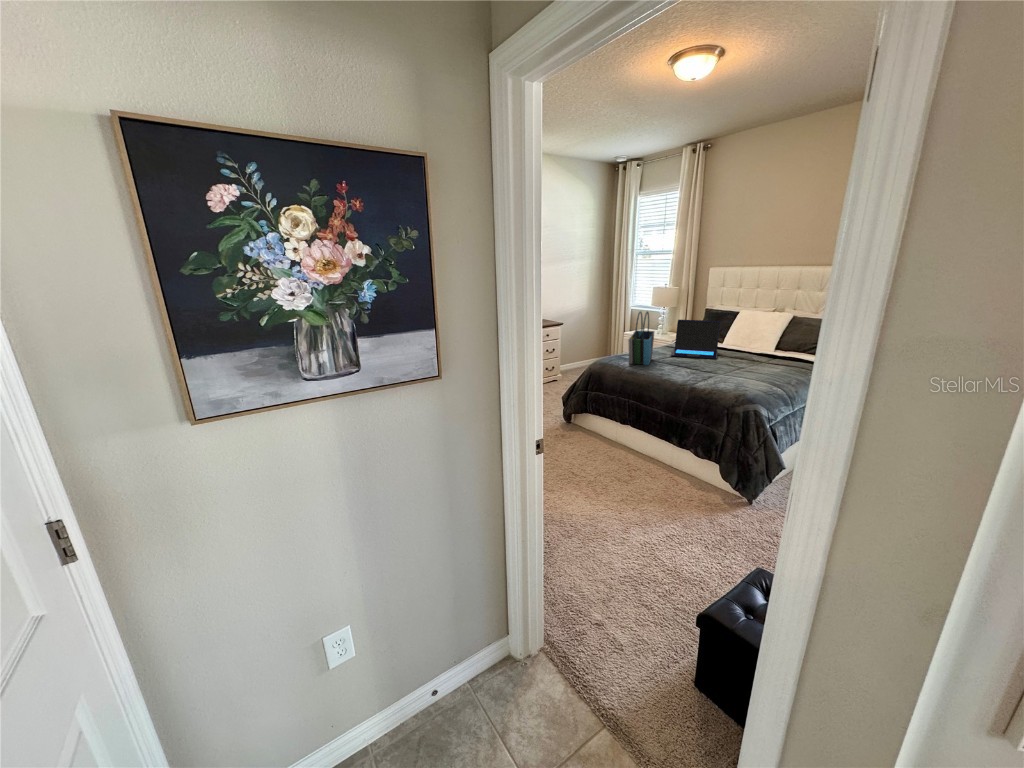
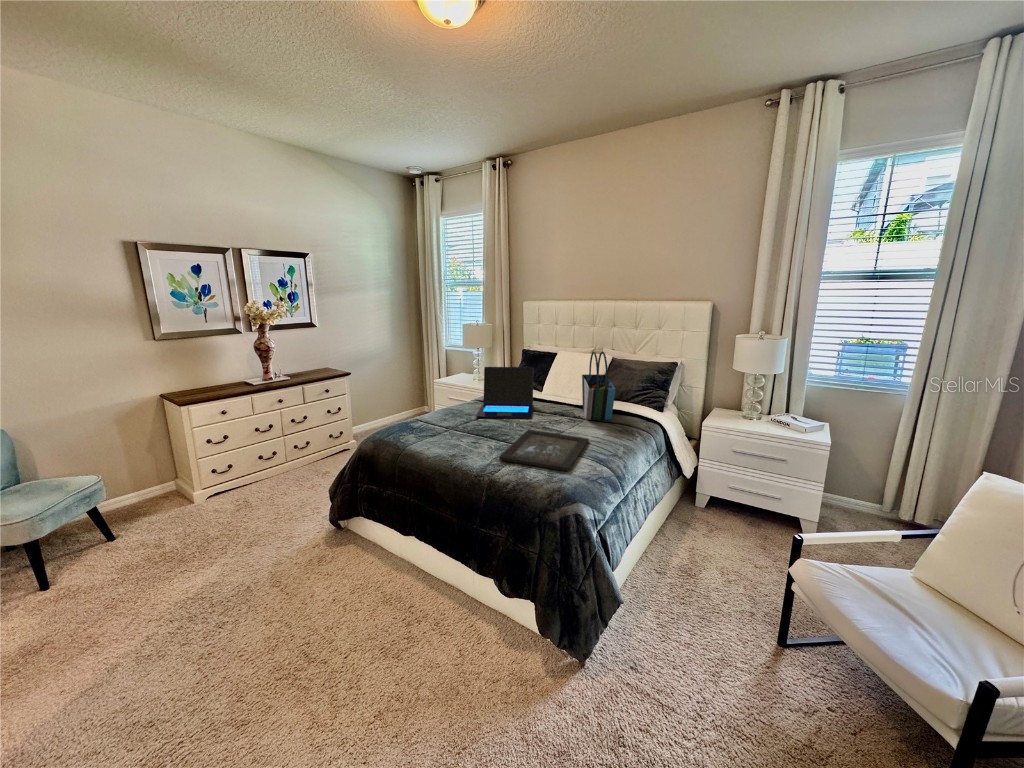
tote bag: present [628,311,654,365] -> present [582,351,615,420]
tray: none [695,364,767,388] -> present [499,430,589,471]

